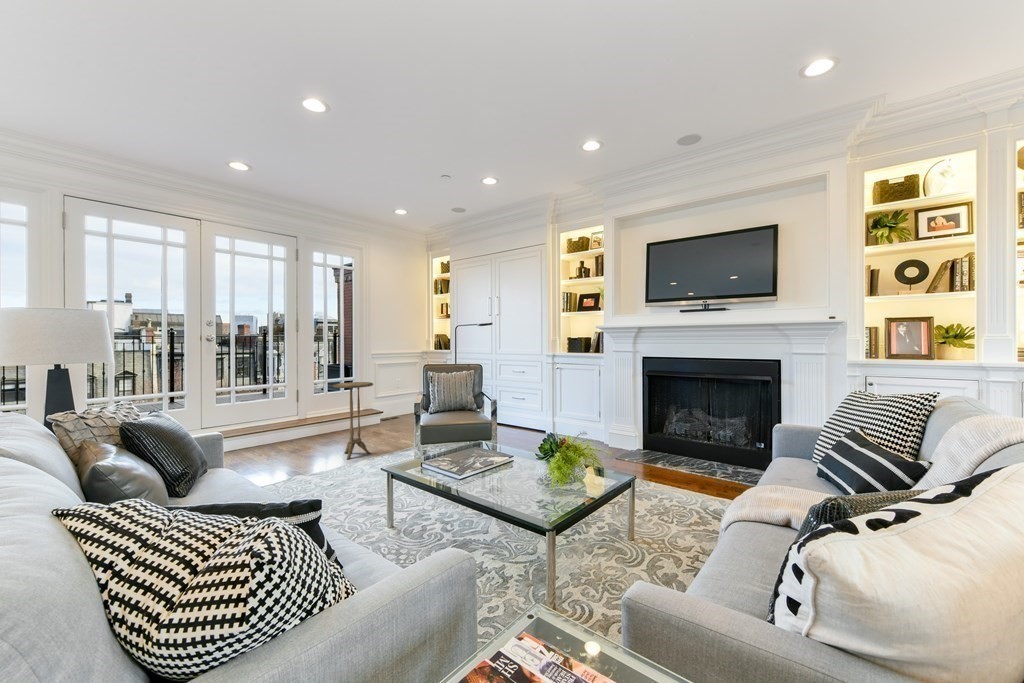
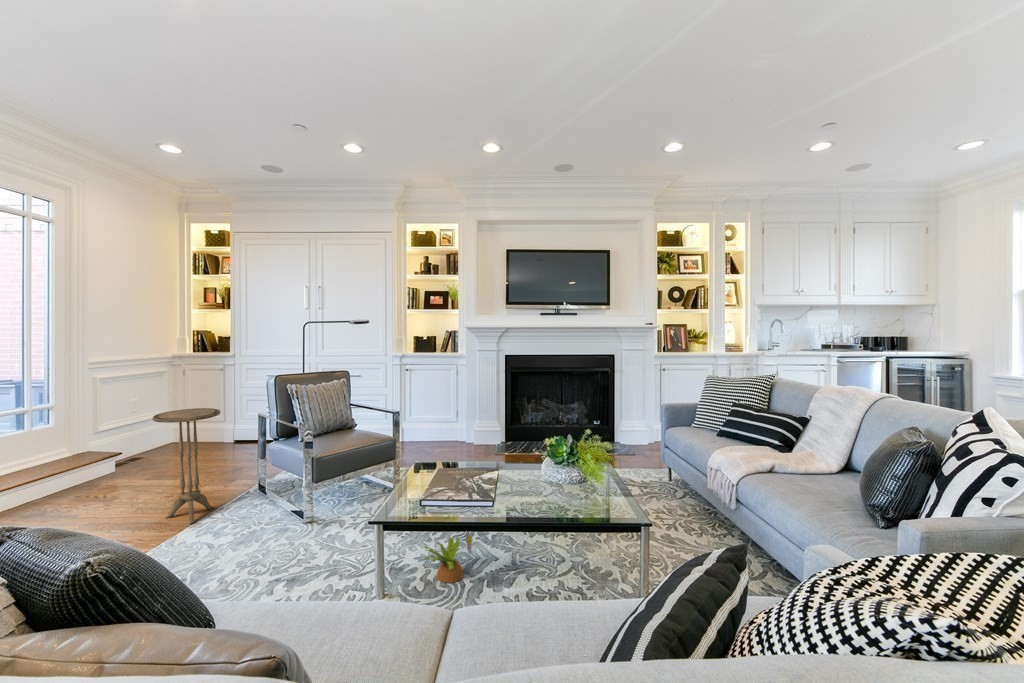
decorative plant: none [384,492,431,539] -> present [424,531,472,583]

